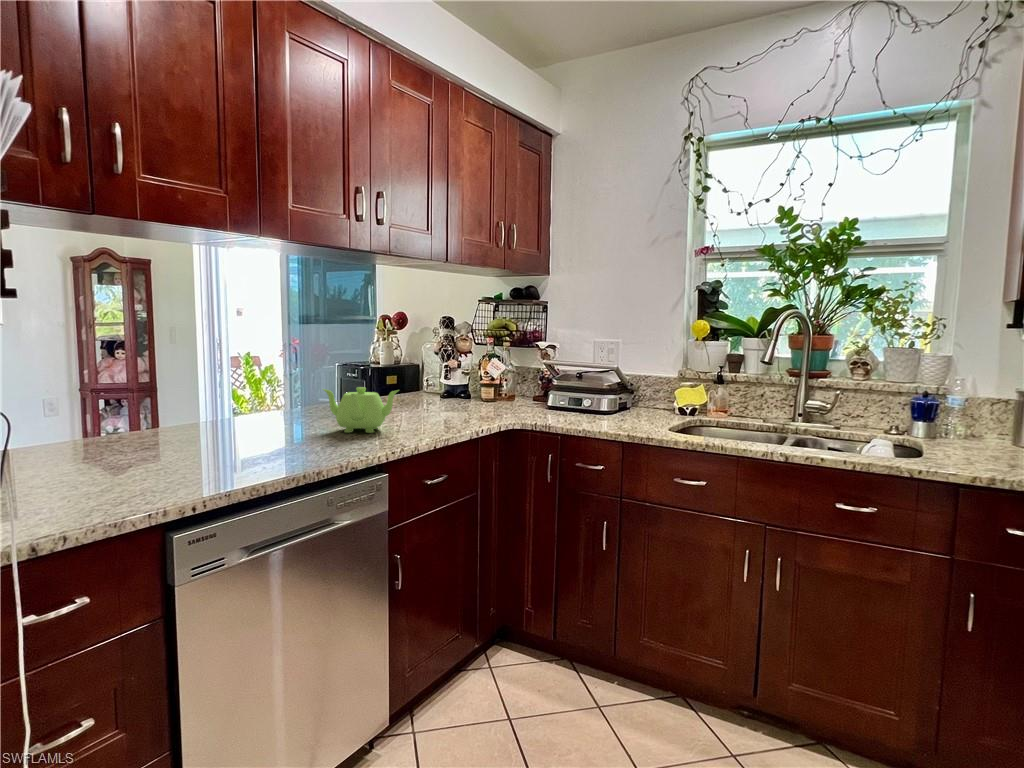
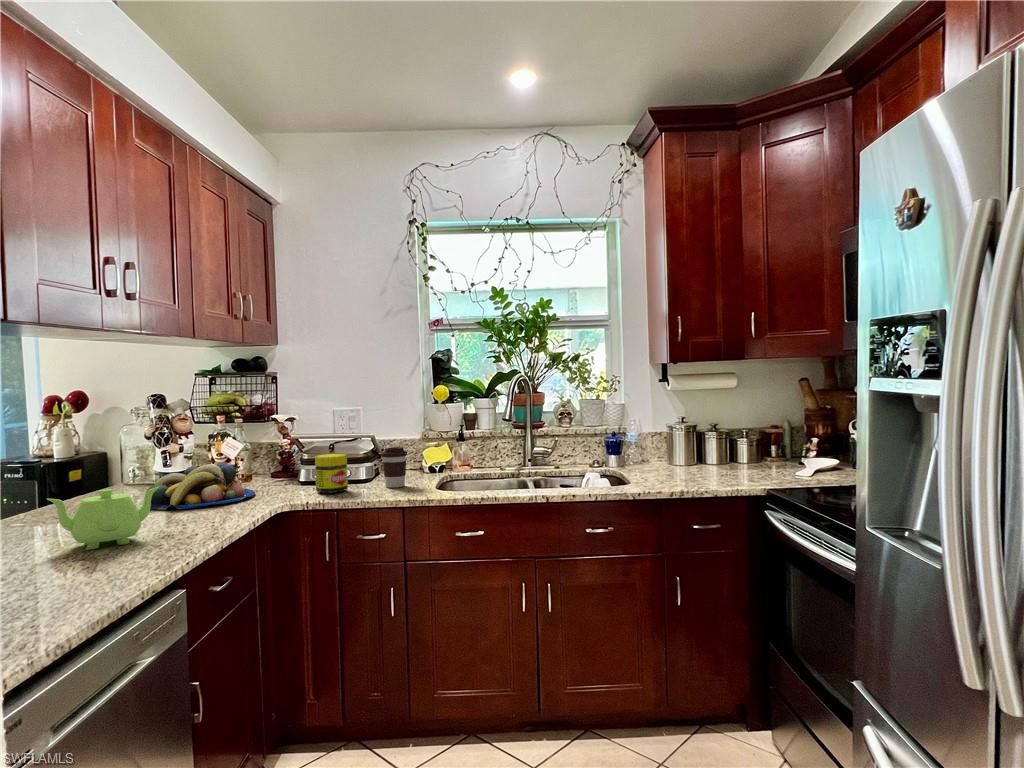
fruit bowl: none [416,379,503,414] -> present [147,462,255,510]
jar: none [551,381,581,419] -> present [315,454,348,493]
coffee cup: none [615,381,642,422] -> present [381,447,407,488]

